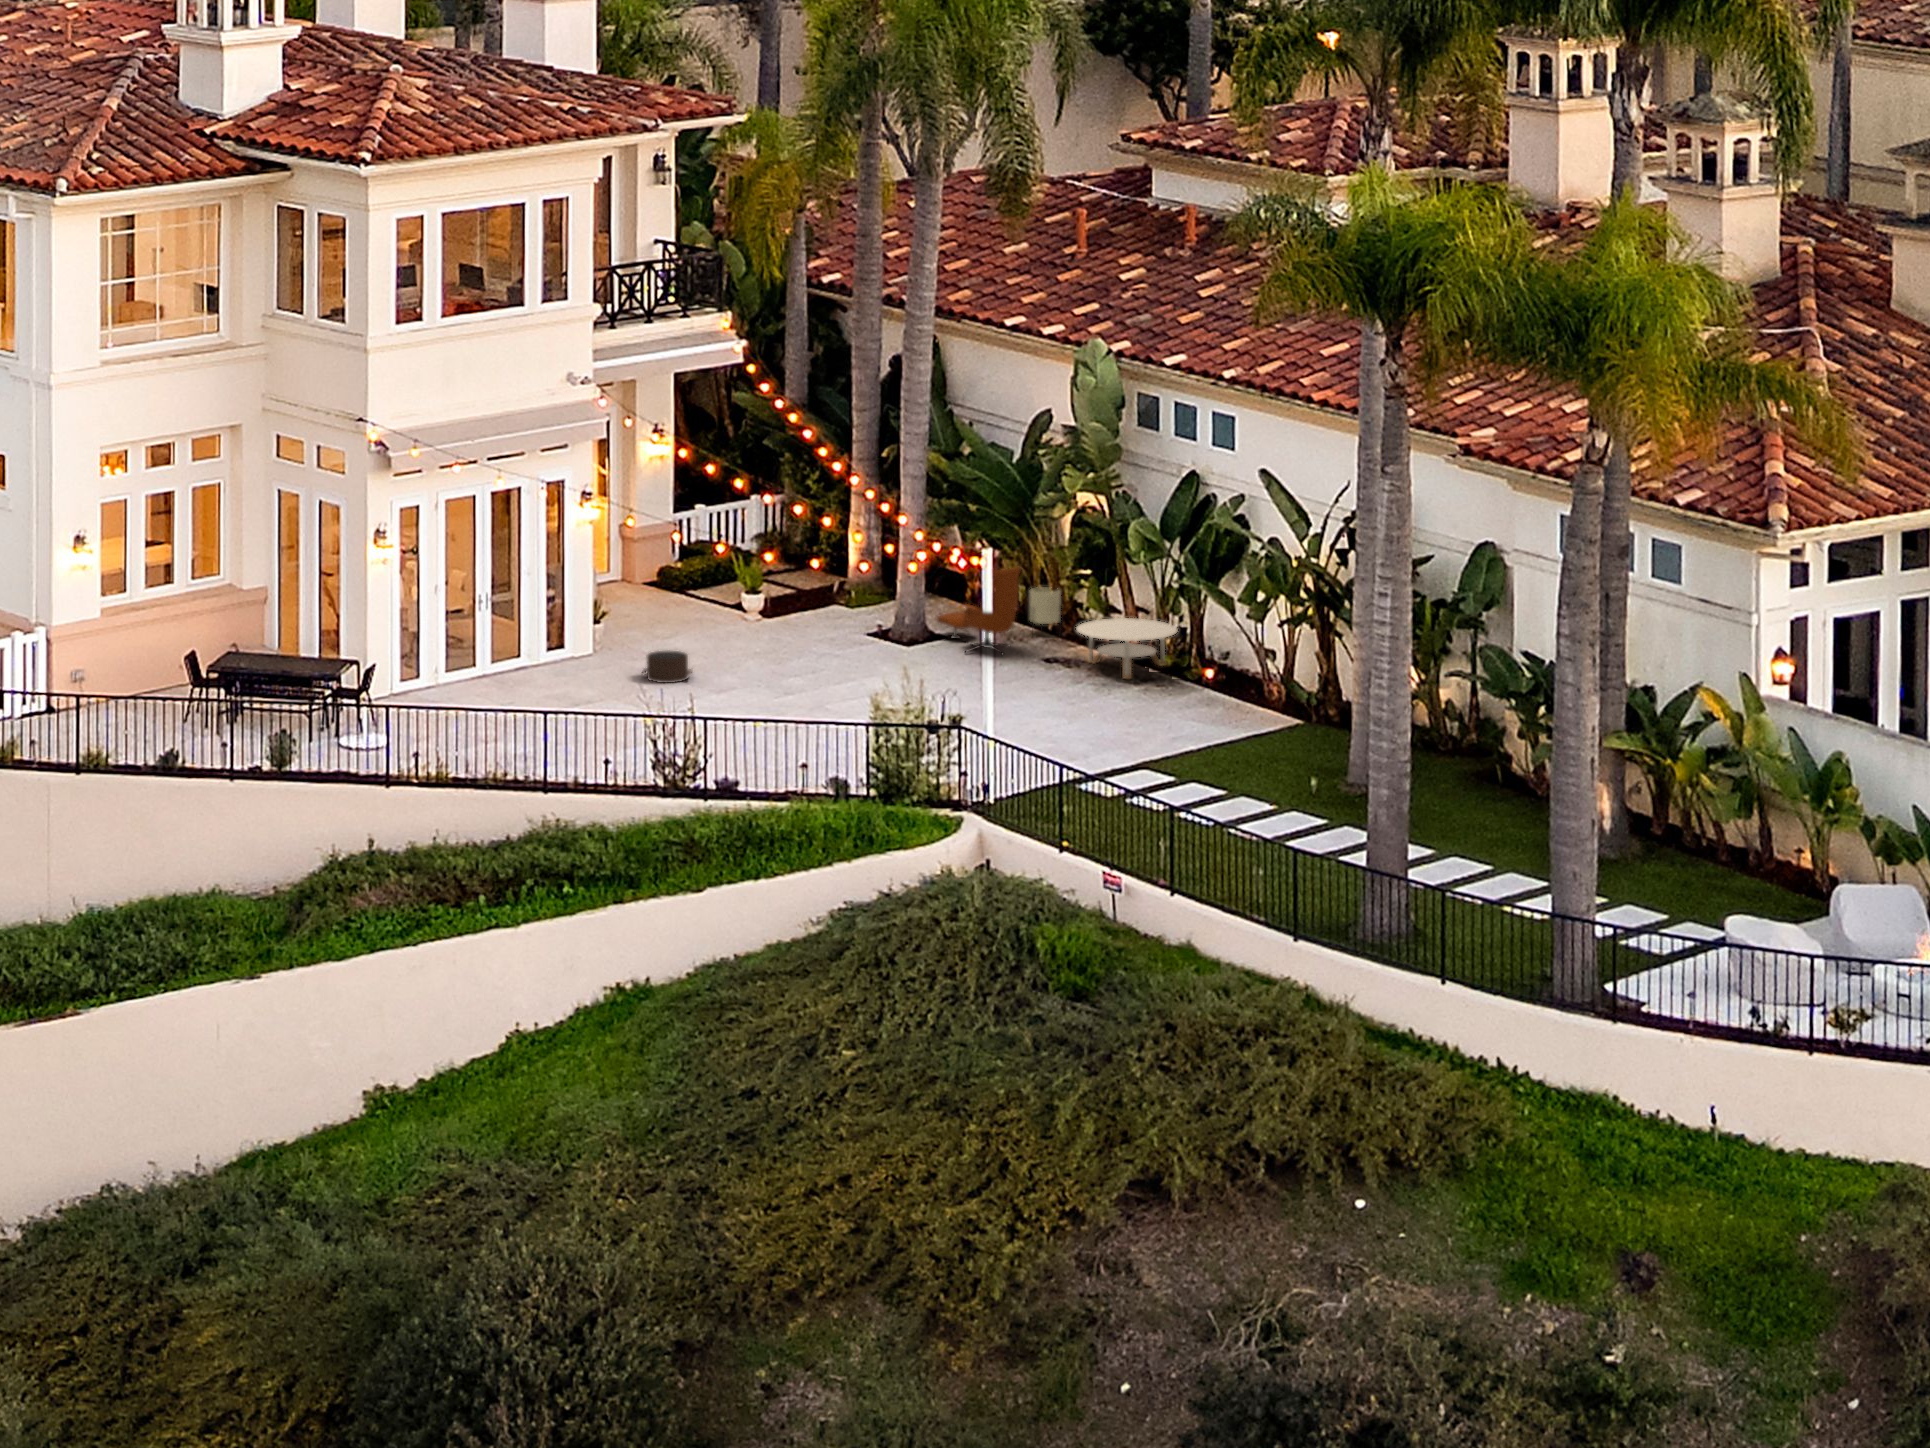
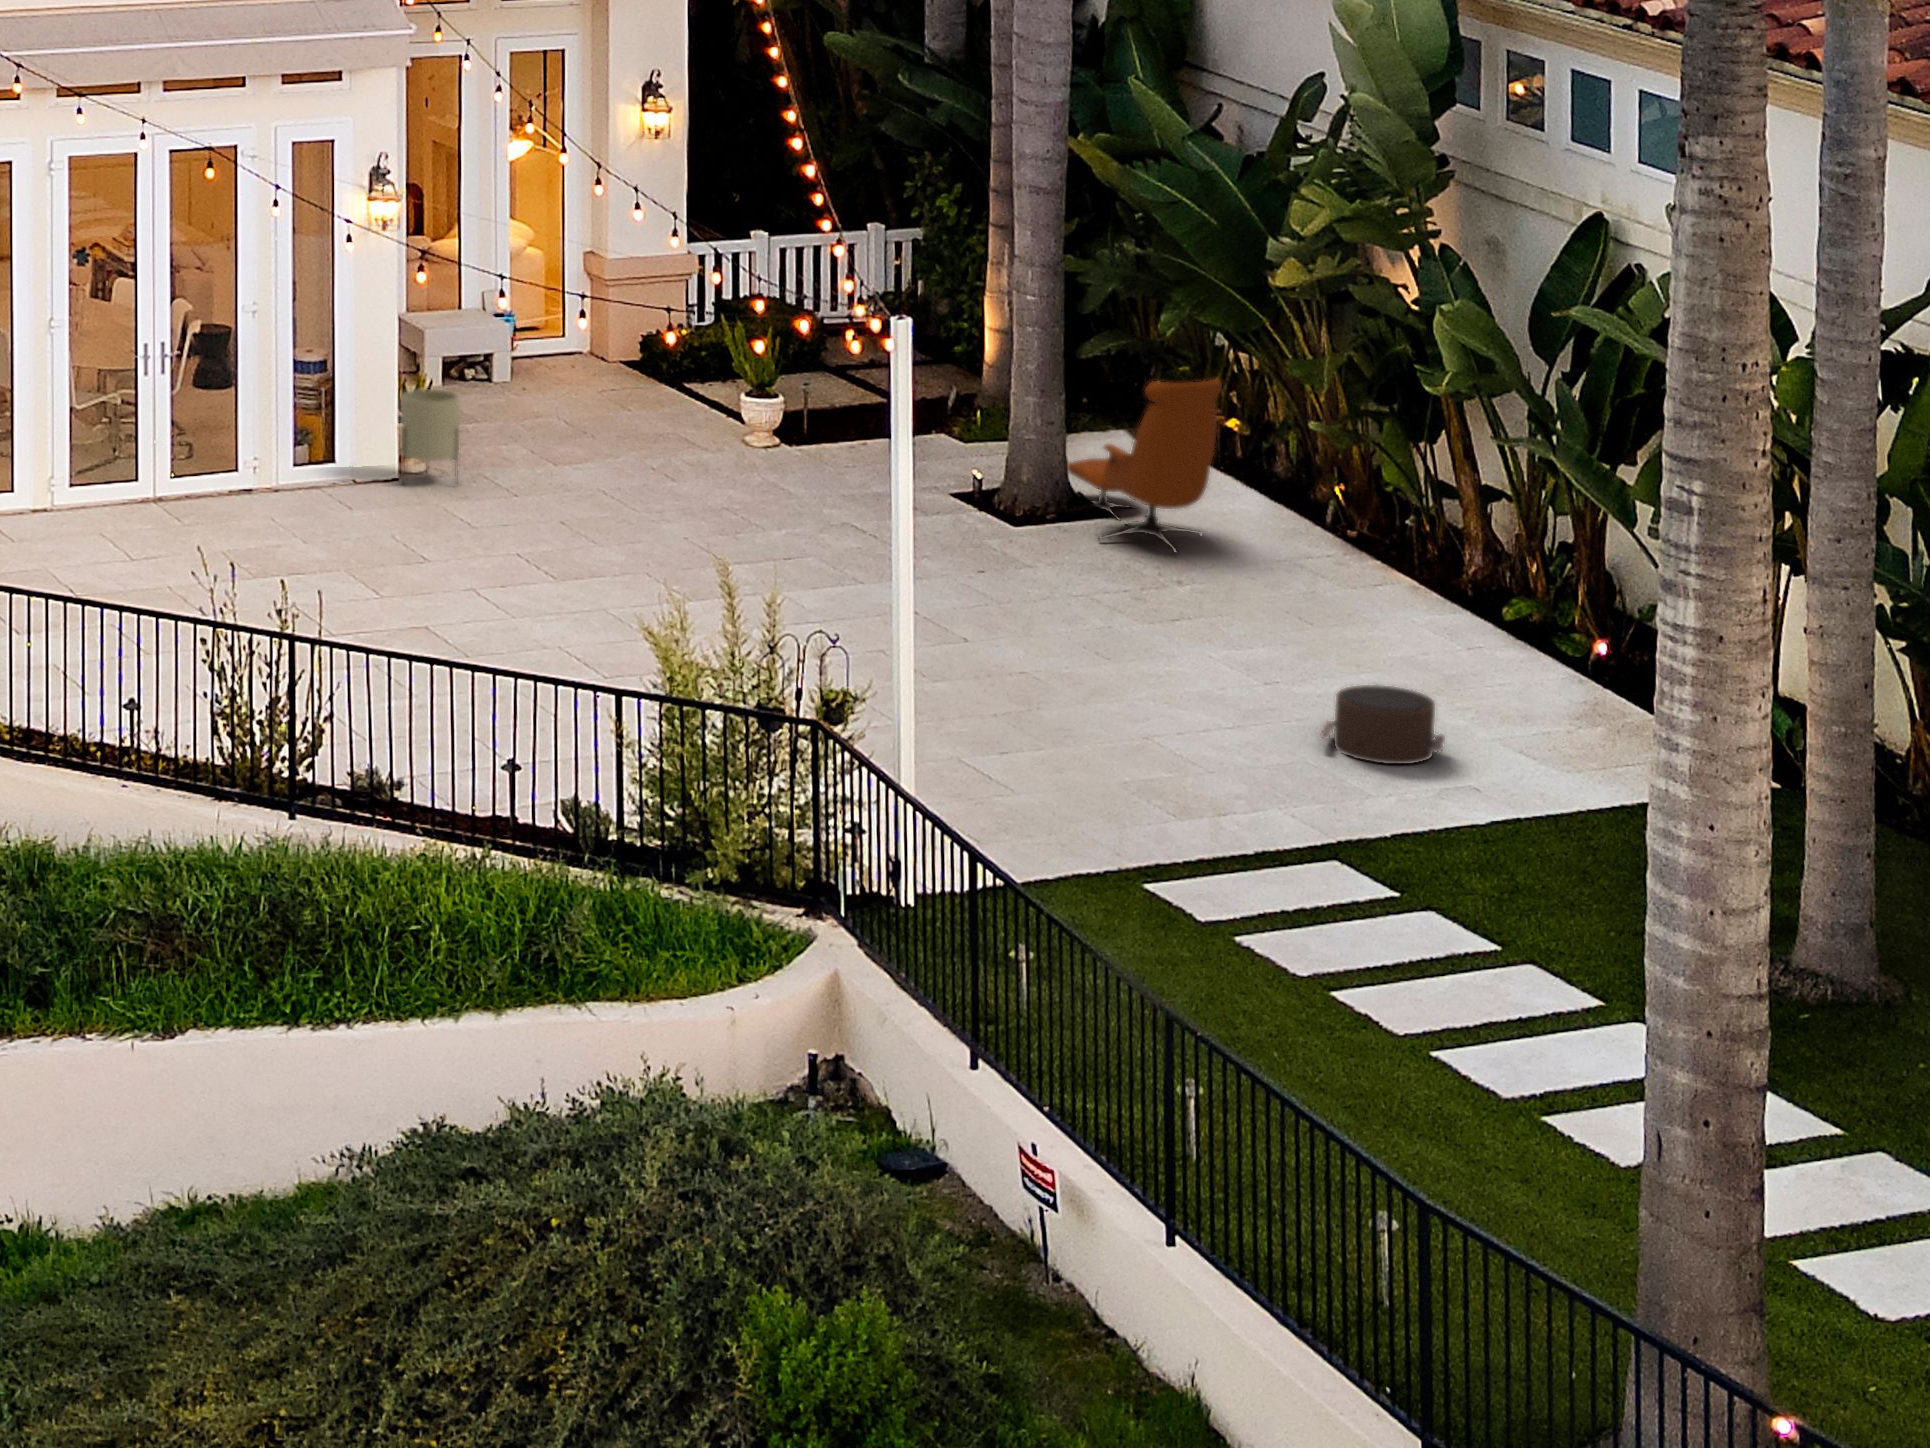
planter: present [1030,587,1061,627] -> present [400,389,460,475]
round table: present [1077,618,1177,679] -> none [1322,501,1541,631]
pouf: present [642,651,692,683] -> present [1320,685,1445,764]

